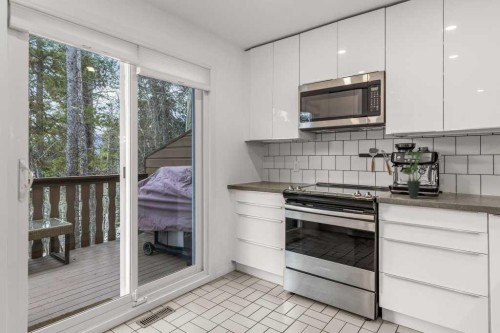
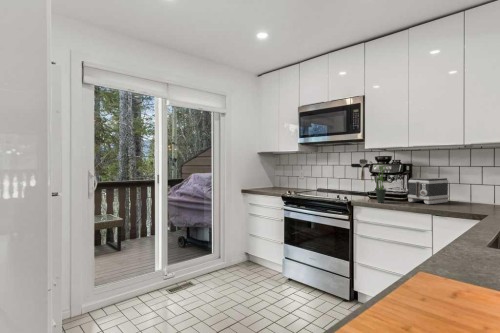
toaster: none [442,168,486,199] -> present [408,177,449,204]

